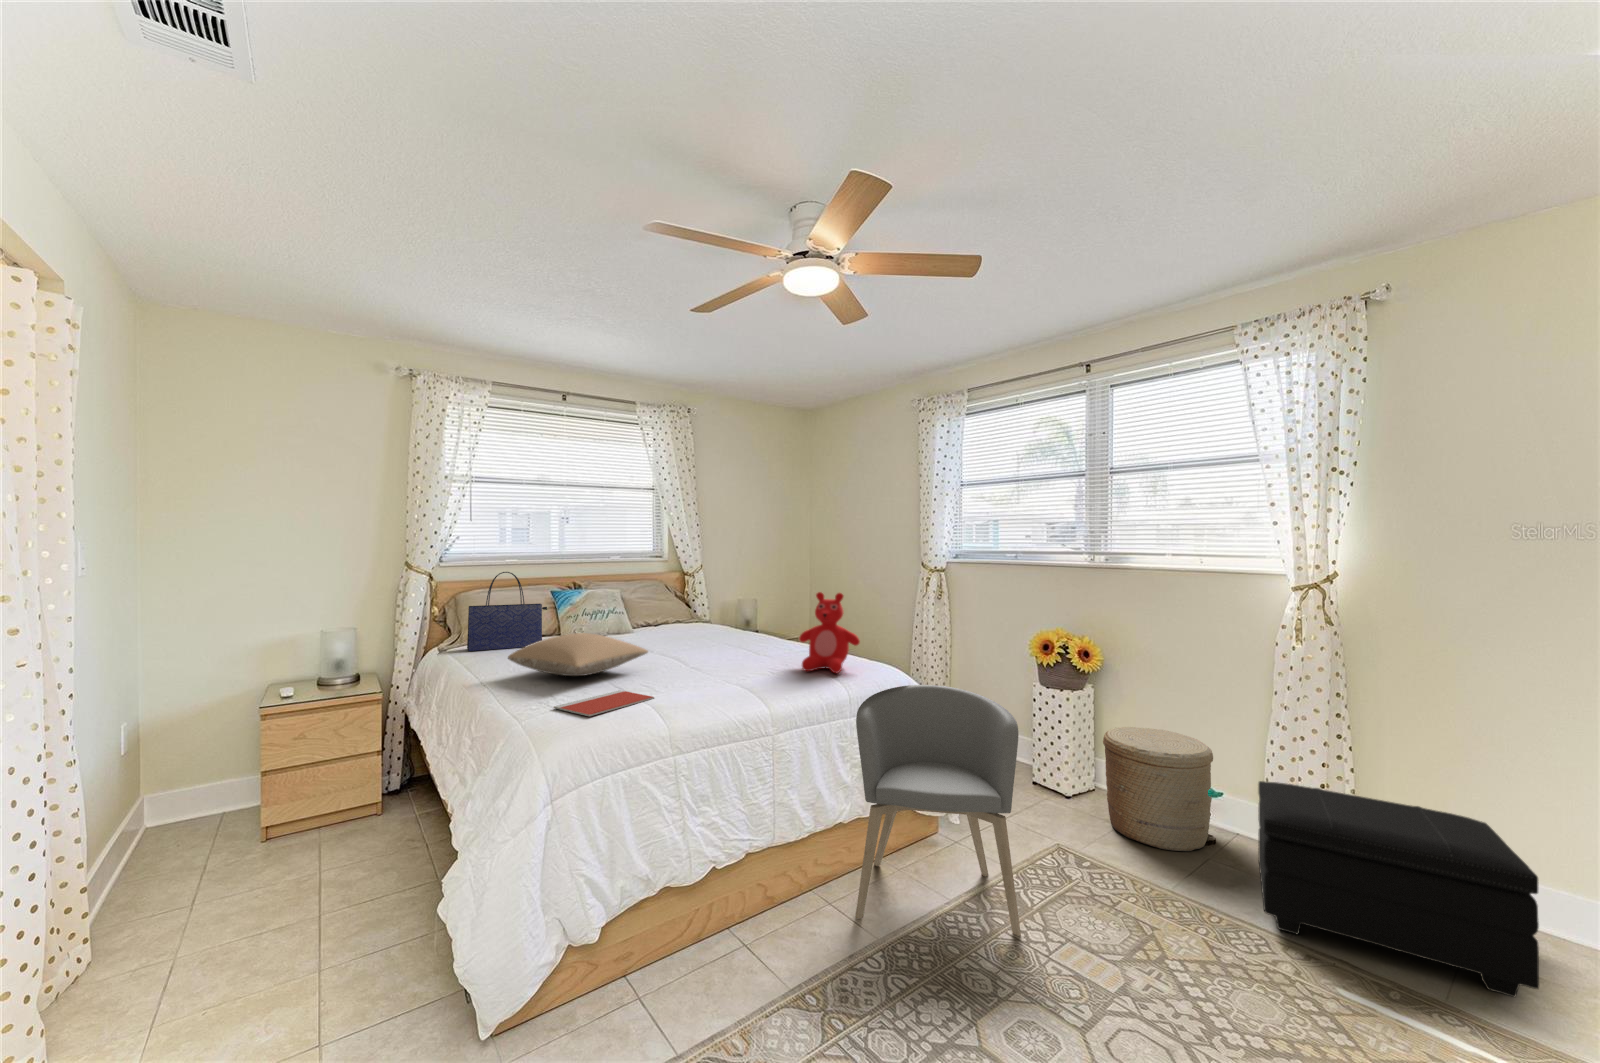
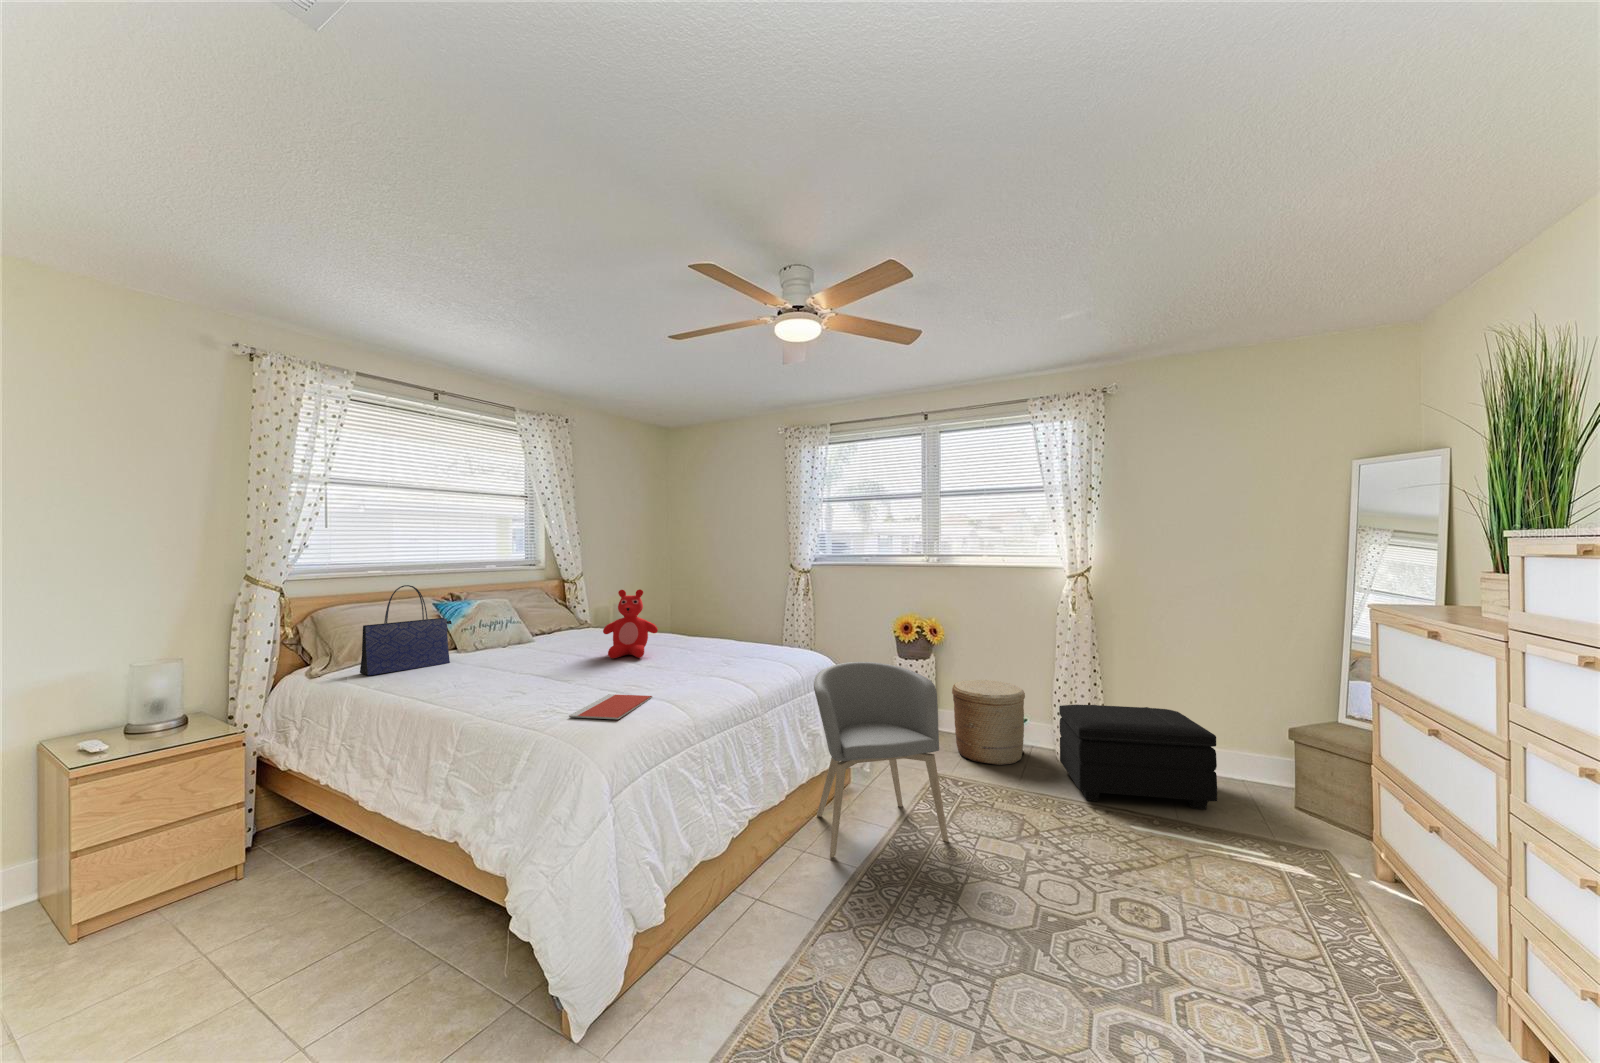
teddy bear: present [799,592,860,673] -> present [603,589,658,658]
pillow: present [508,633,648,676] -> none [468,644,608,687]

